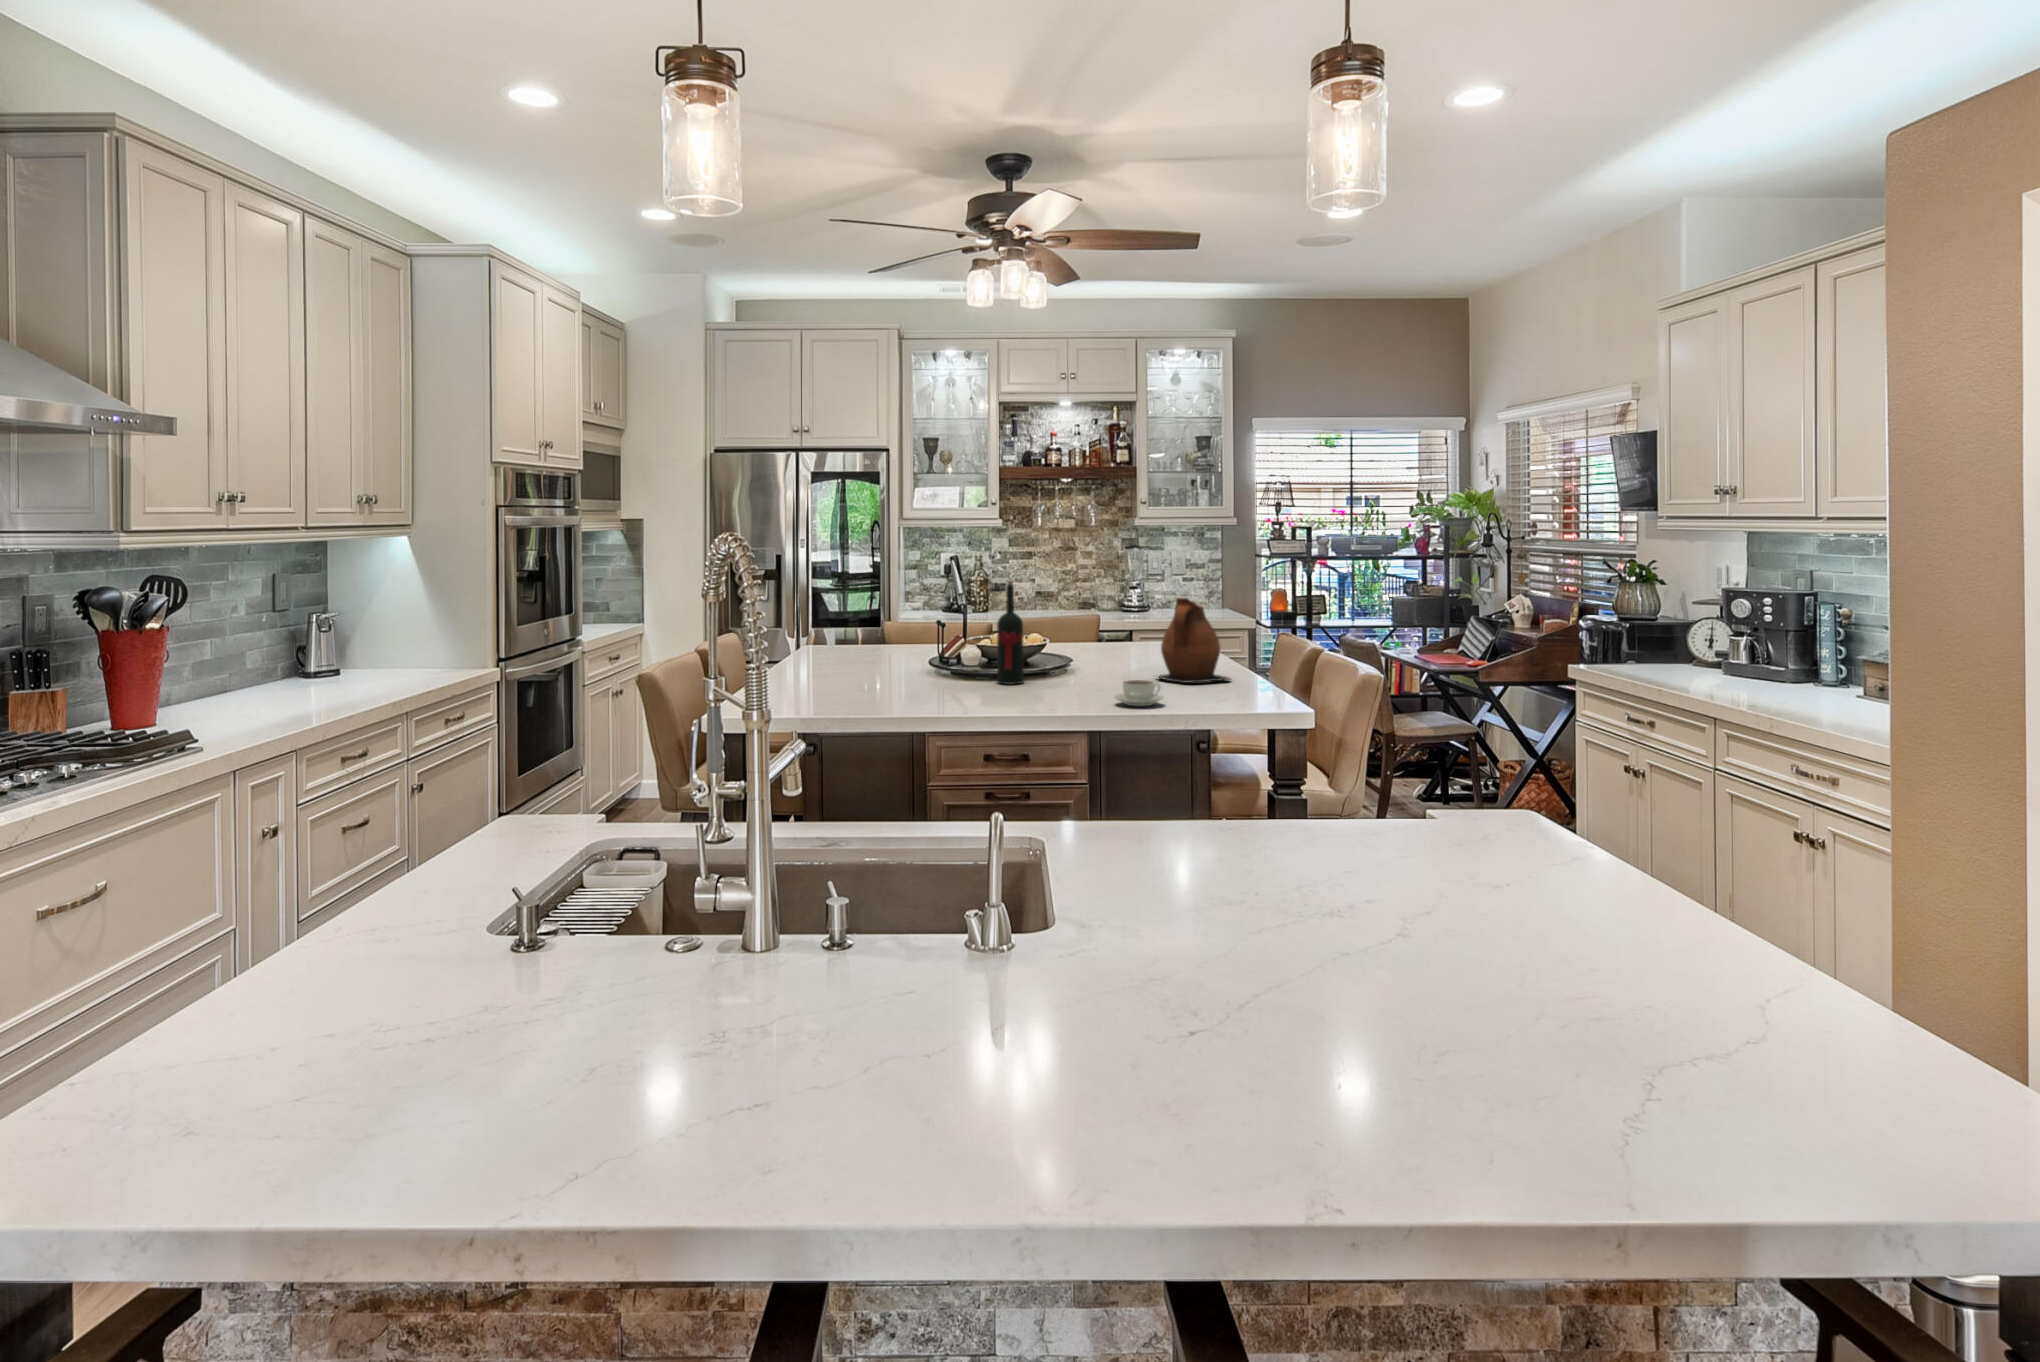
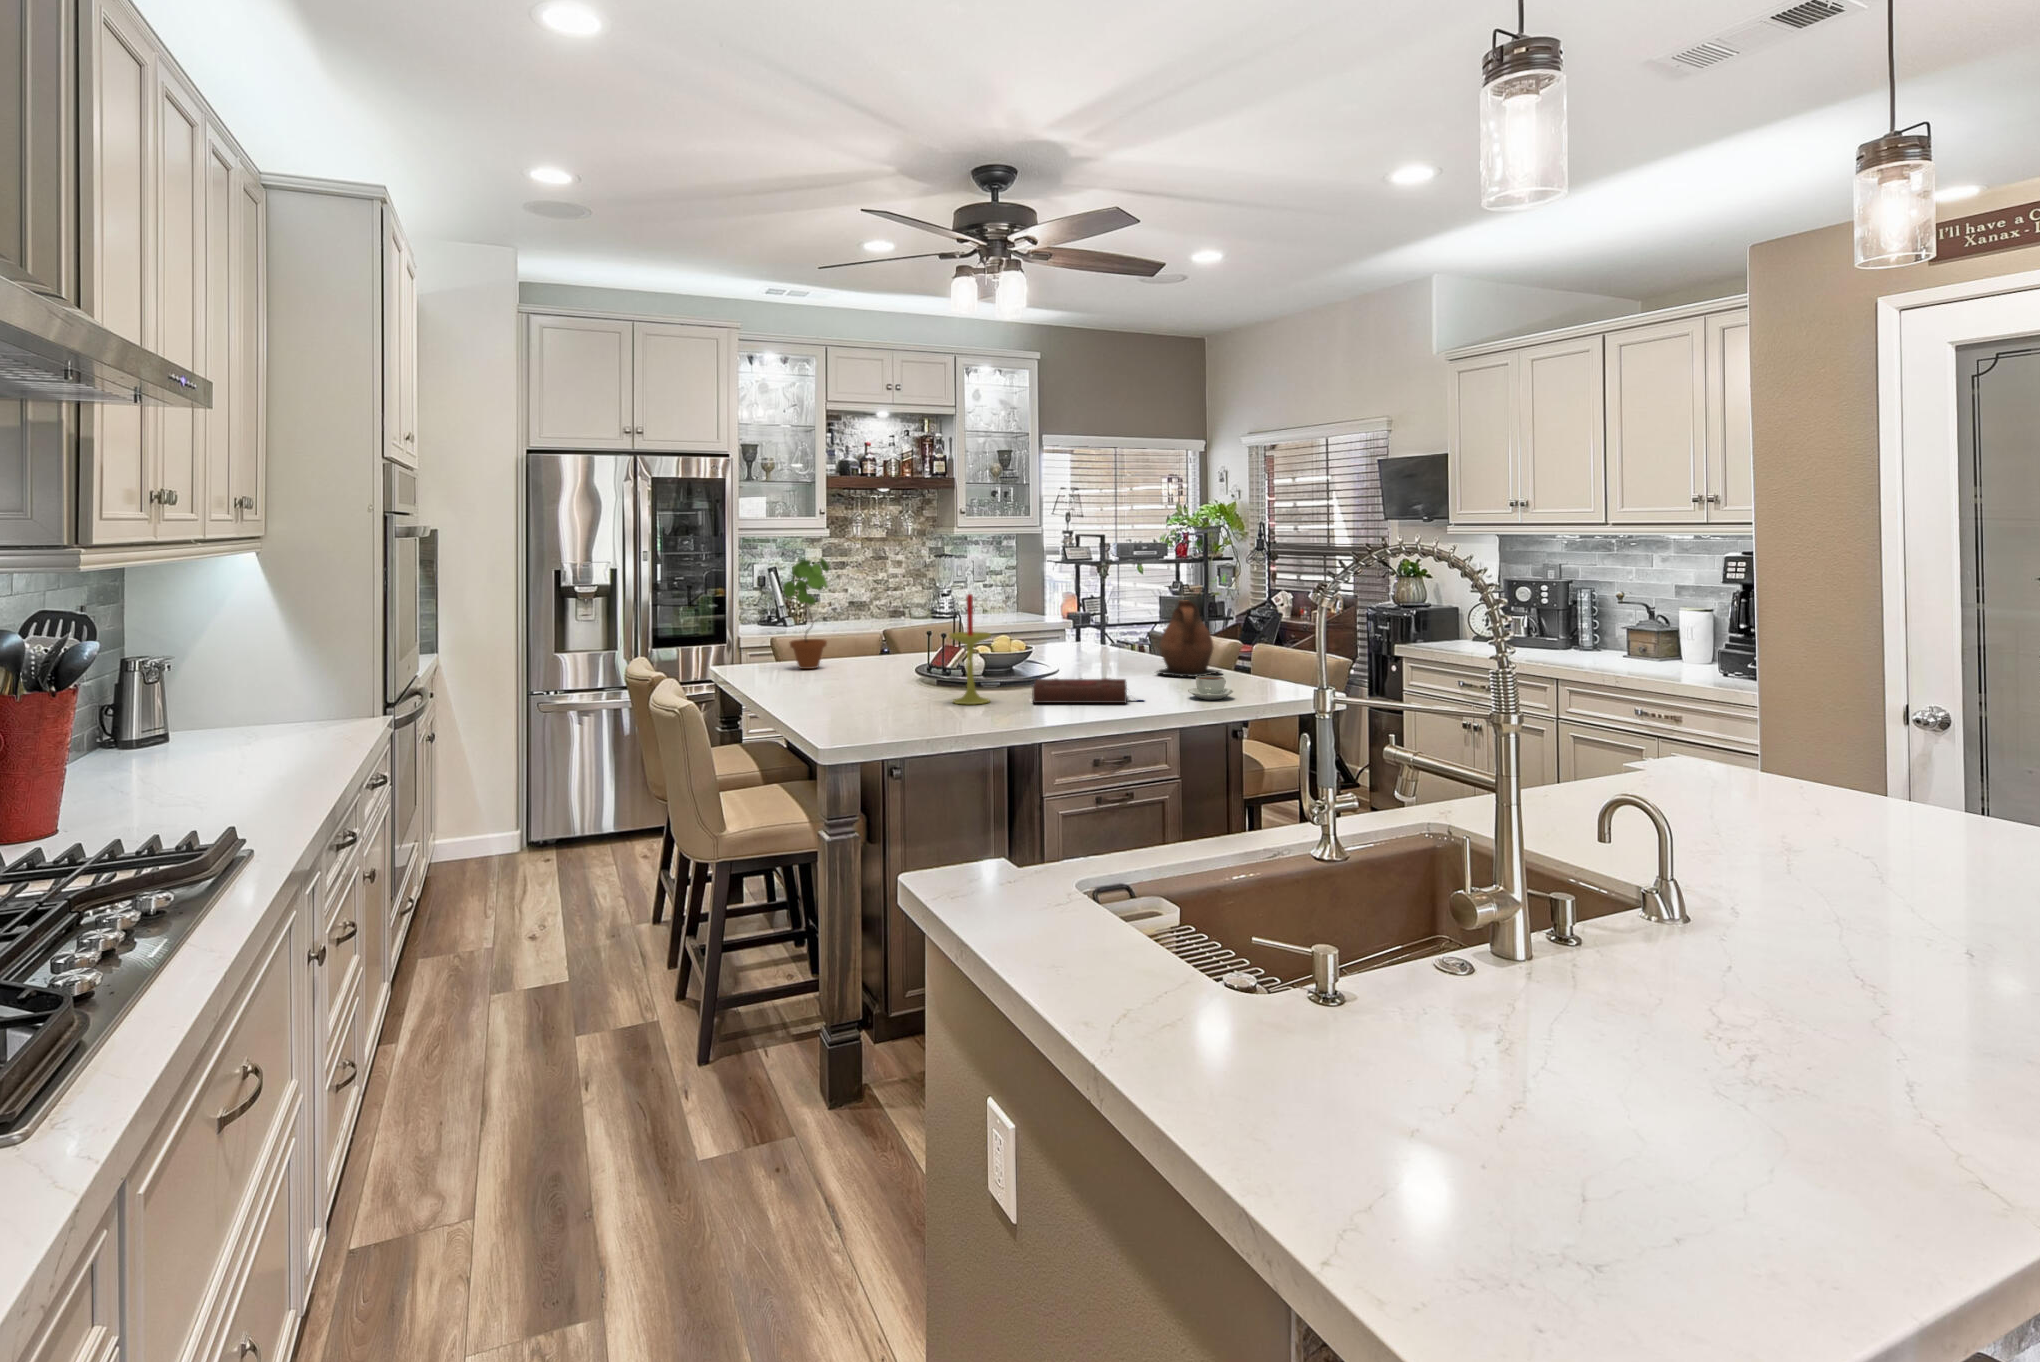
potted plant: none [828,542,878,652] -> present [783,558,829,669]
candle: none [877,577,921,694] -> present [950,594,991,705]
wine bottle: present [997,581,1024,684] -> none [1033,591,1058,689]
book: none [946,672,1067,703] -> present [1032,678,1145,703]

